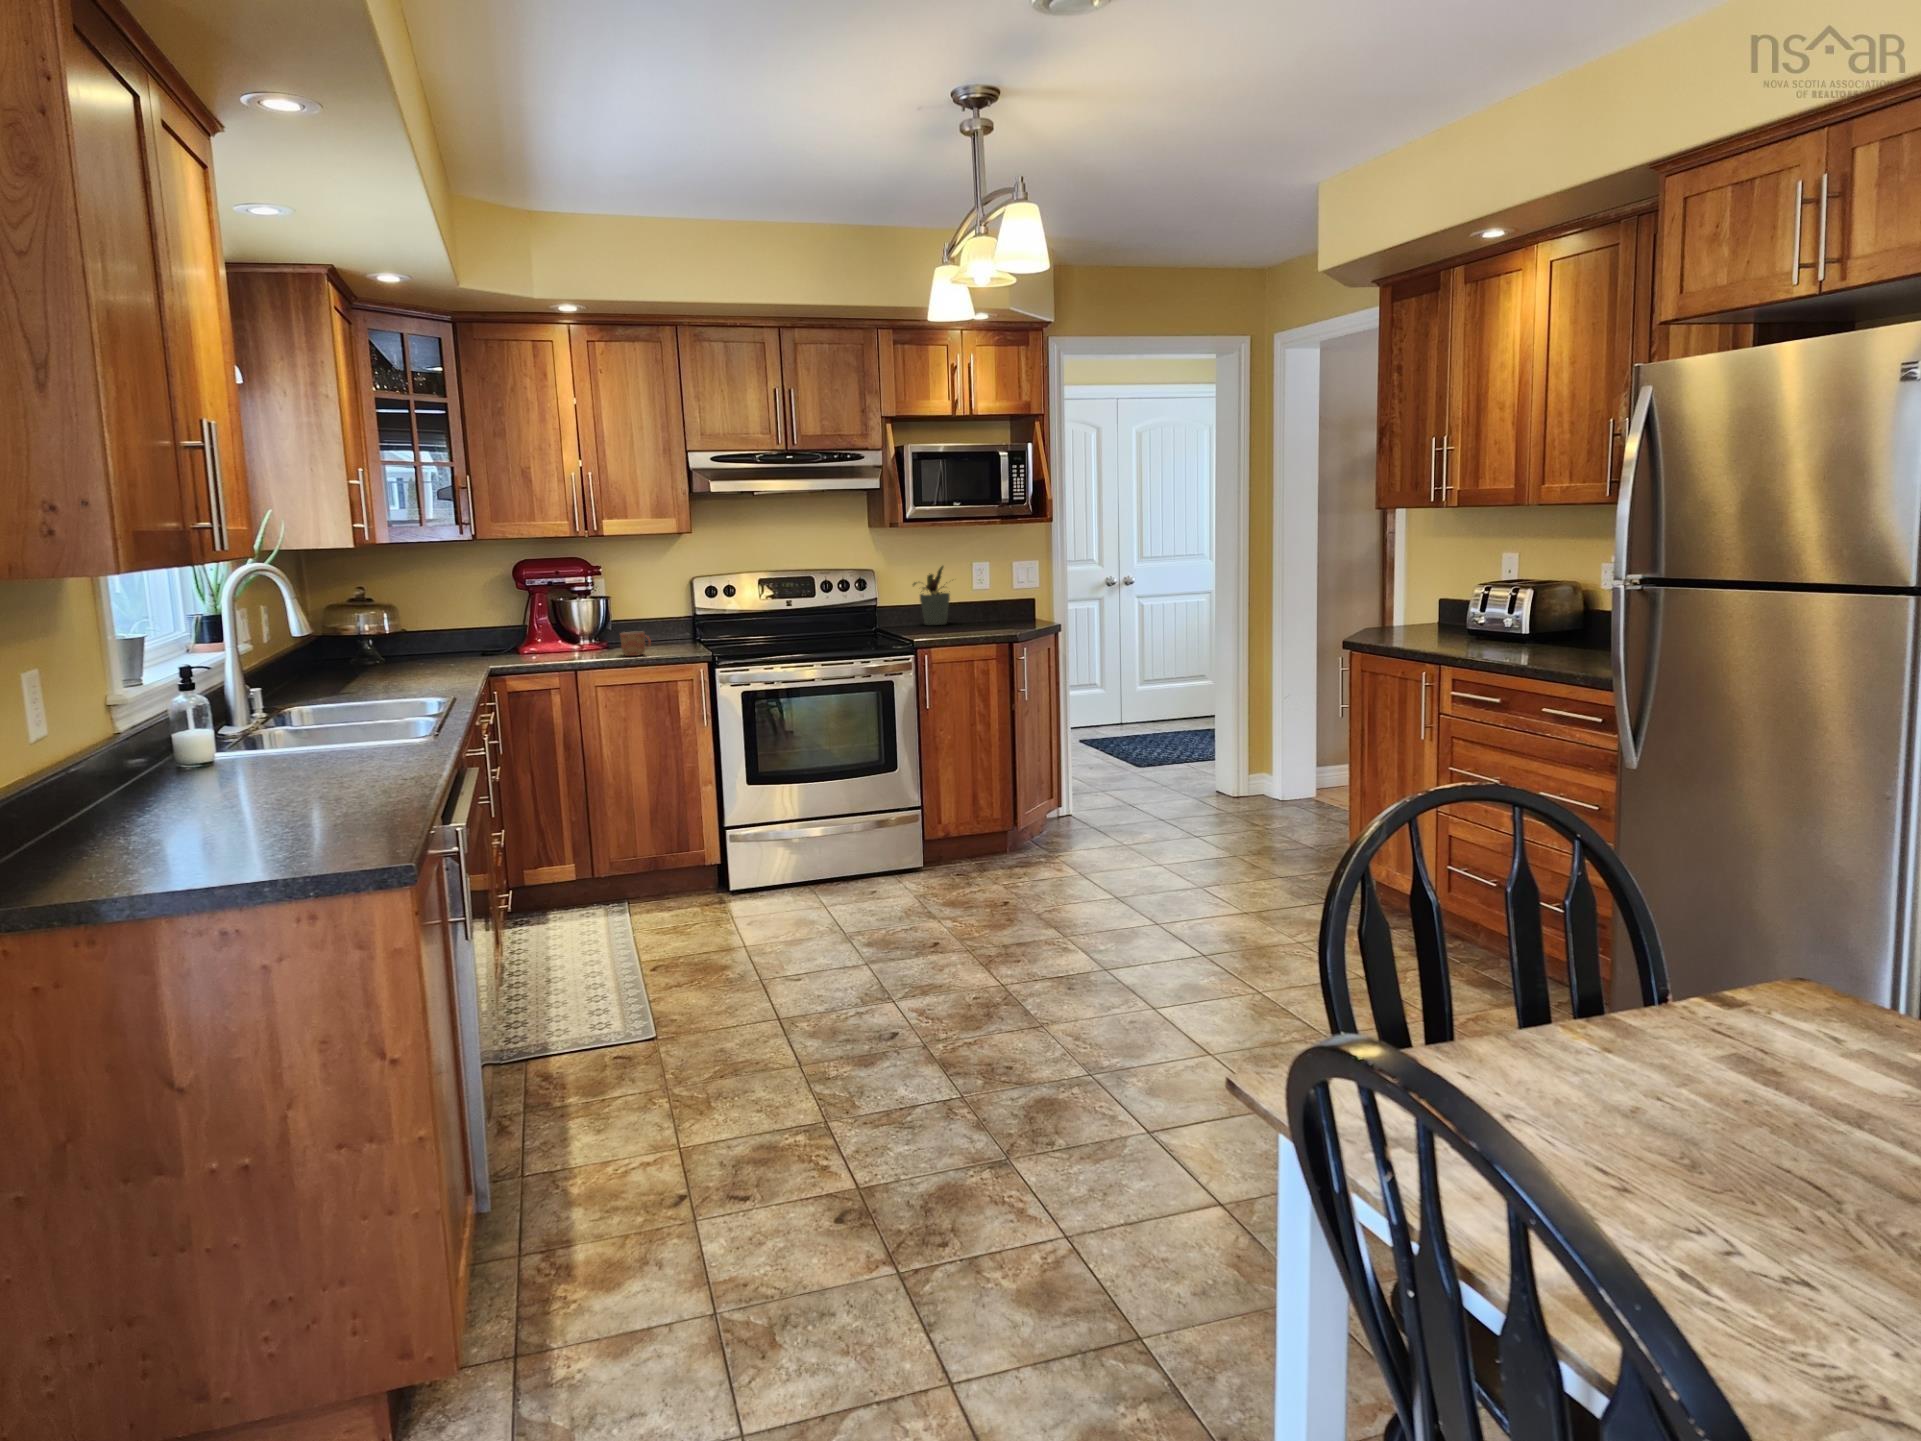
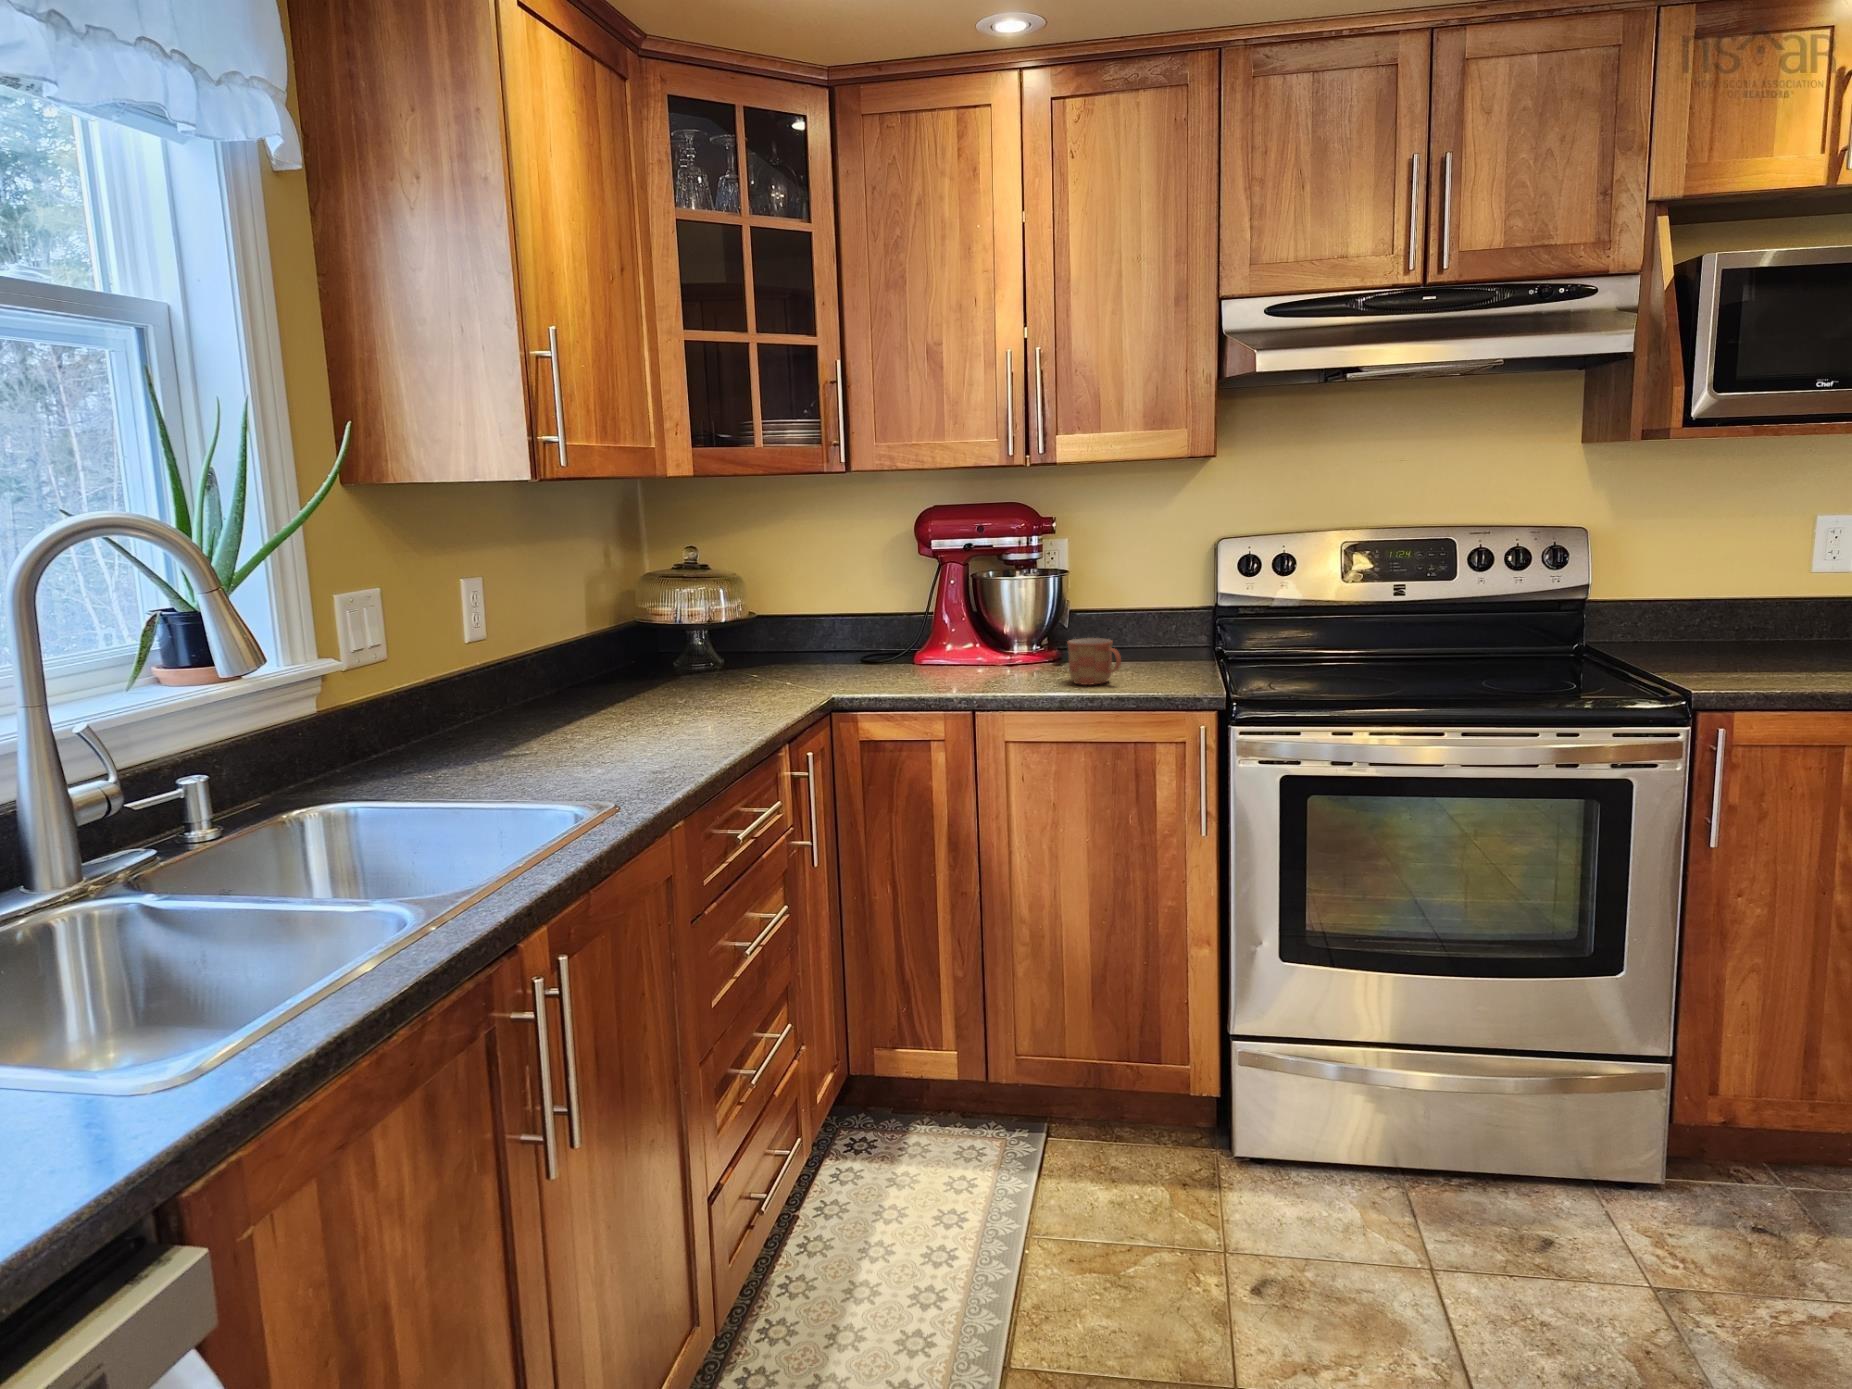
potted plant: present [913,566,950,625] -> none [1671,523,1780,646]

